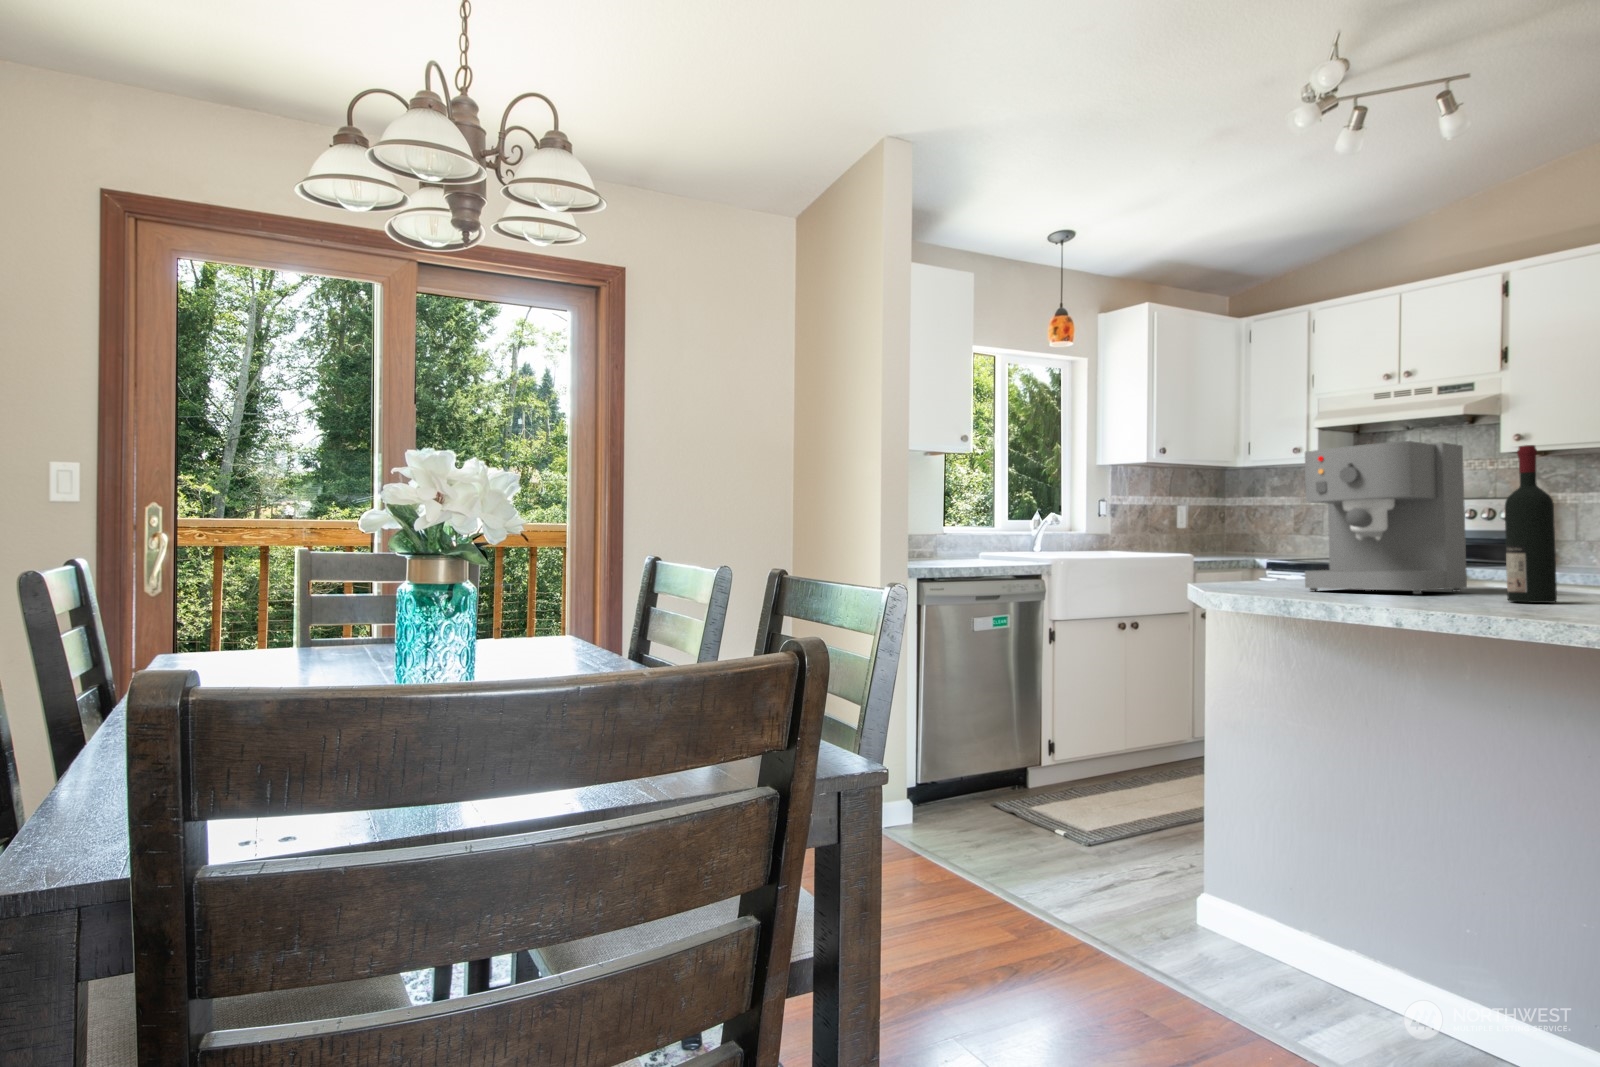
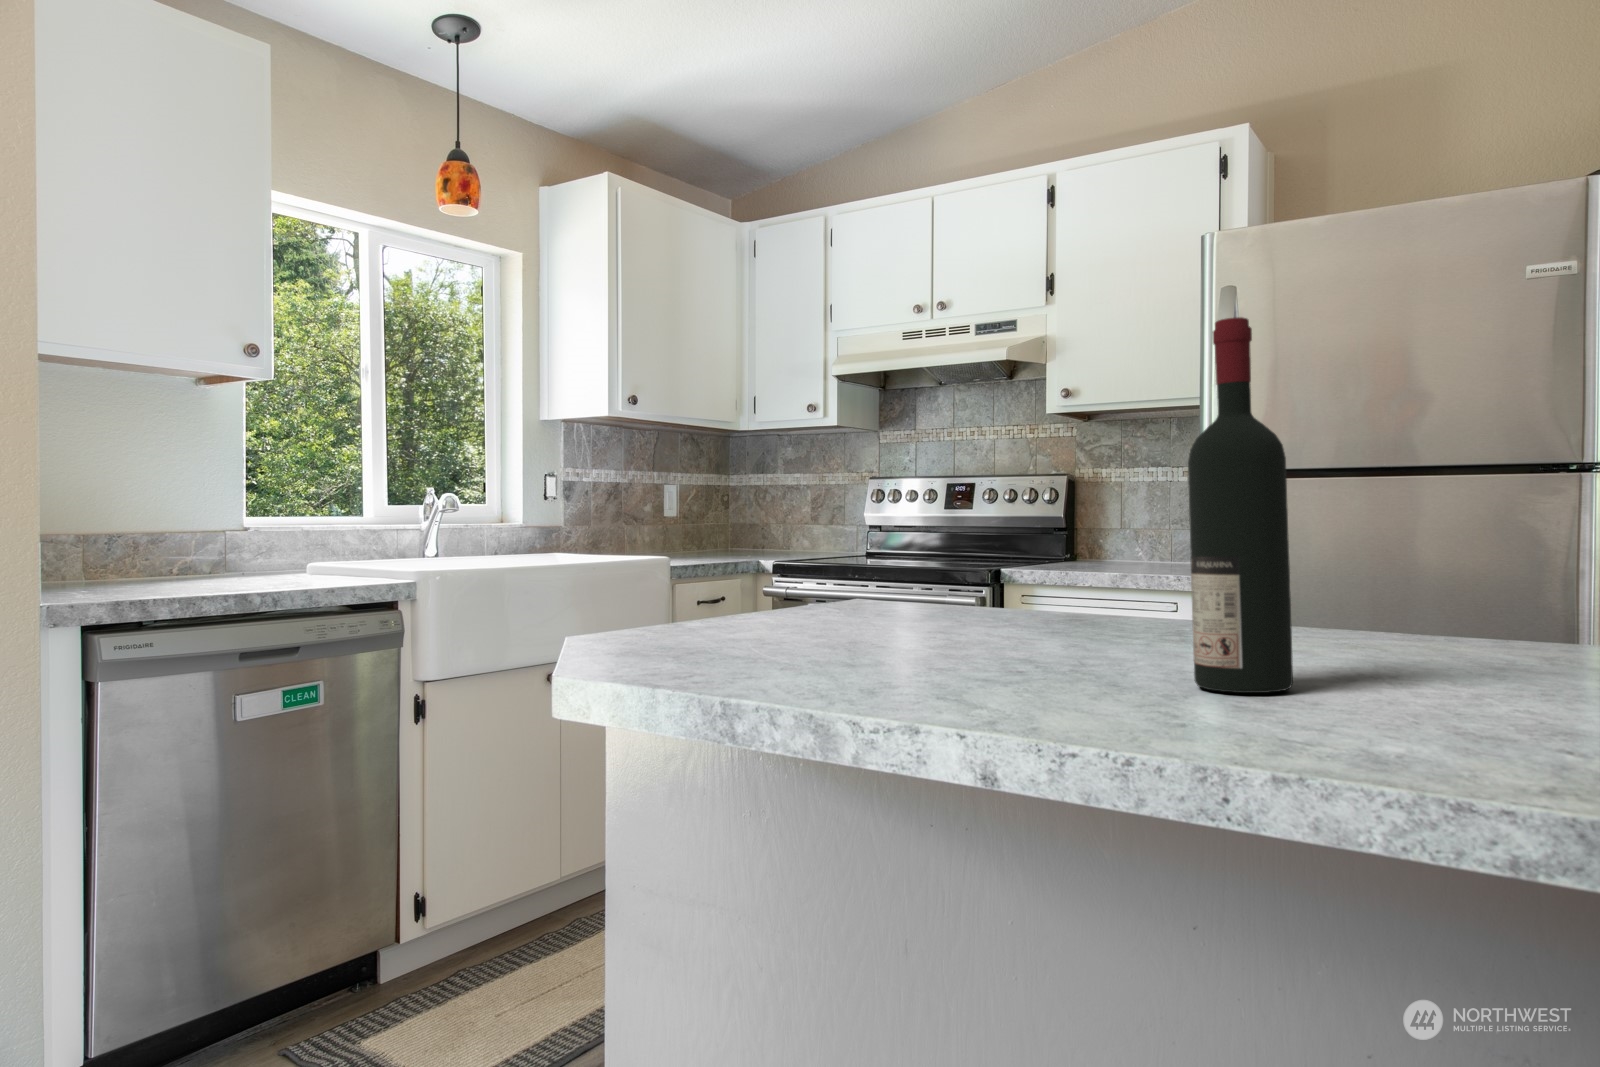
coffee maker: present [1305,441,1467,594] -> none [793,325,1071,657]

